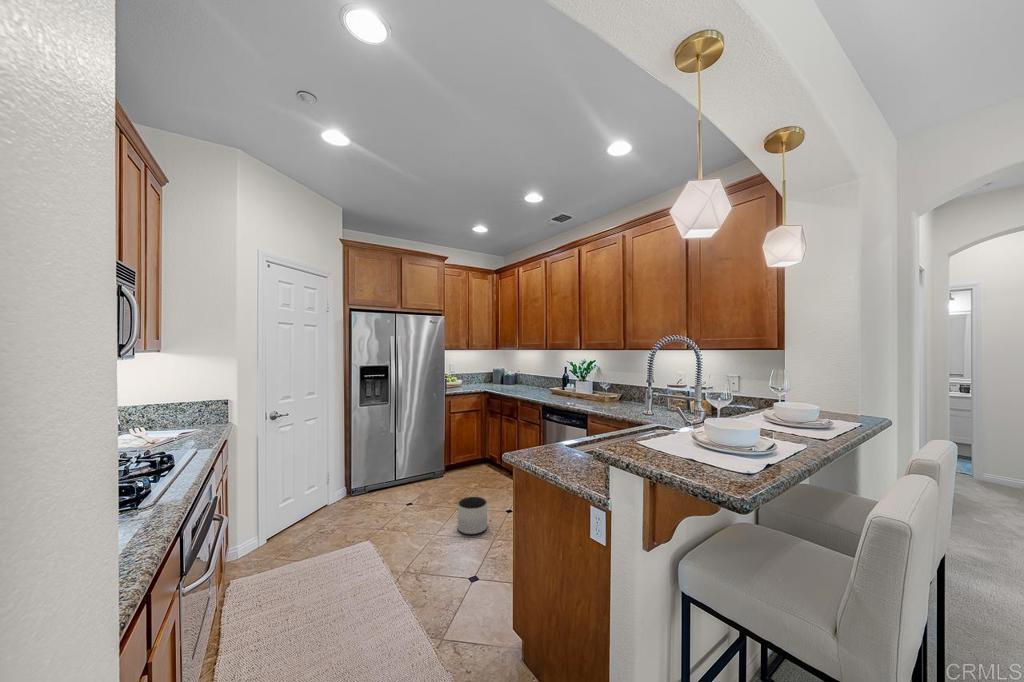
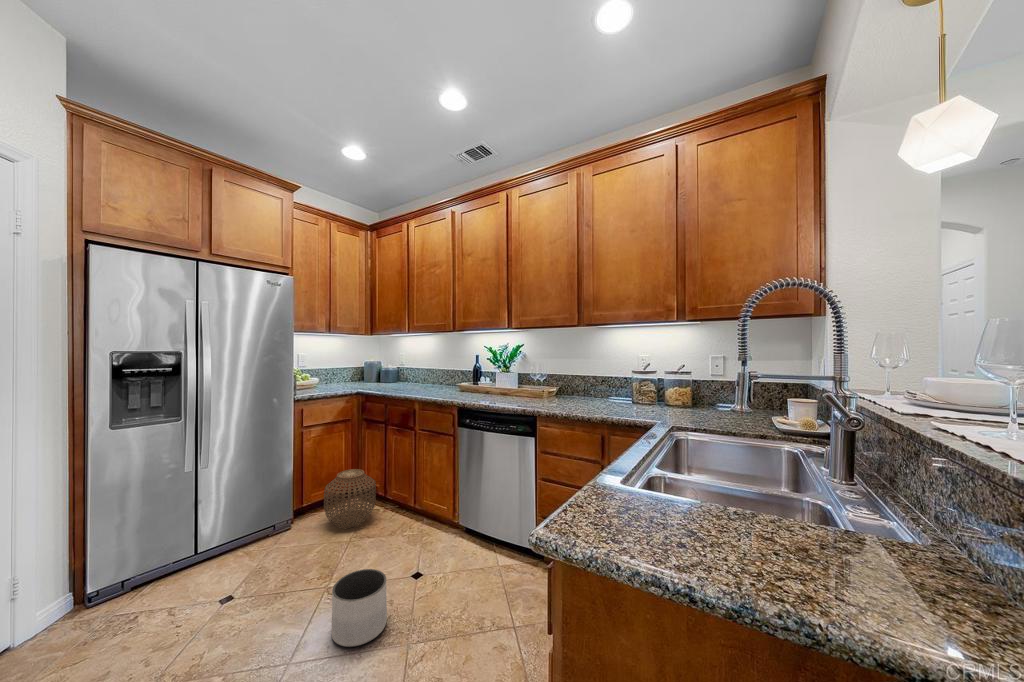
woven basket: none [462,443,493,481] -> present [324,469,376,529]

